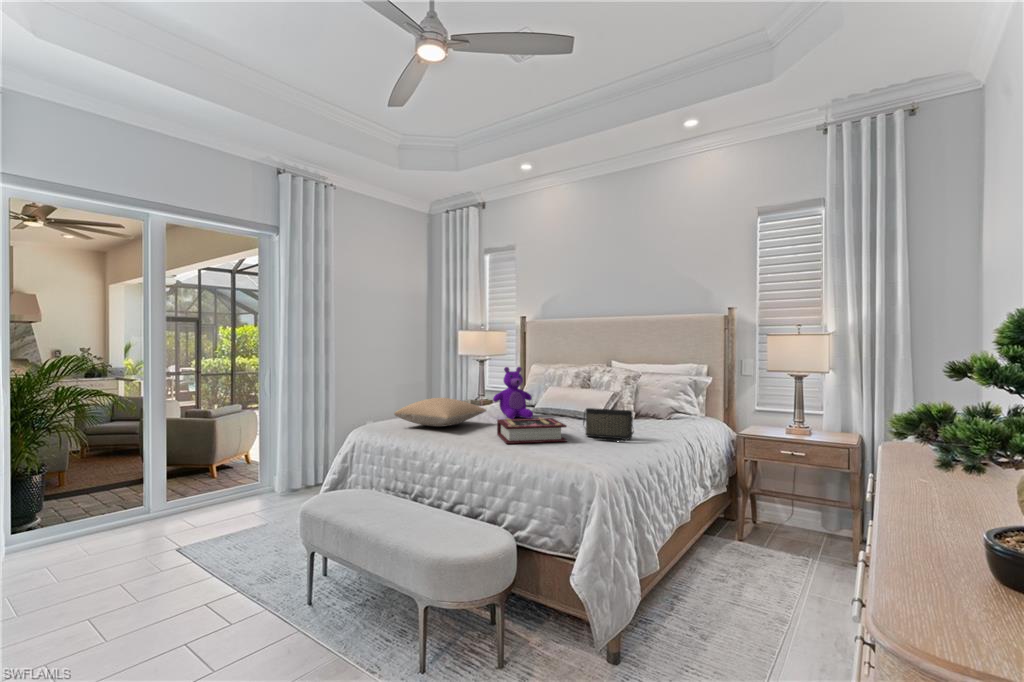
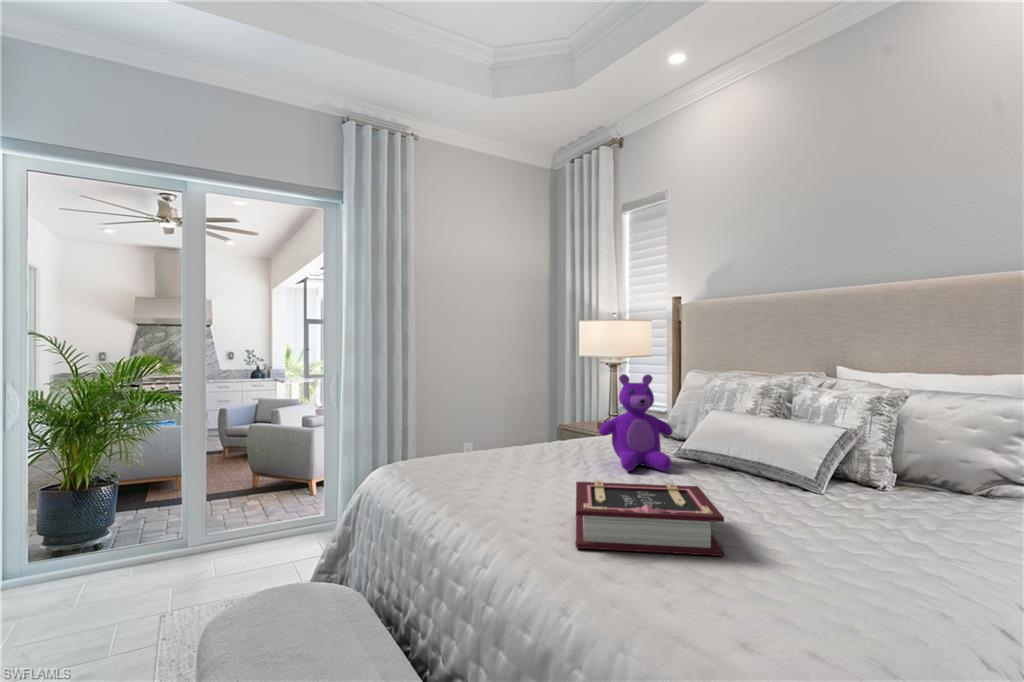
pillow: present [394,398,486,427] -> none [413,426,576,480]
handbag: present [583,408,634,441] -> none [769,474,919,575]

